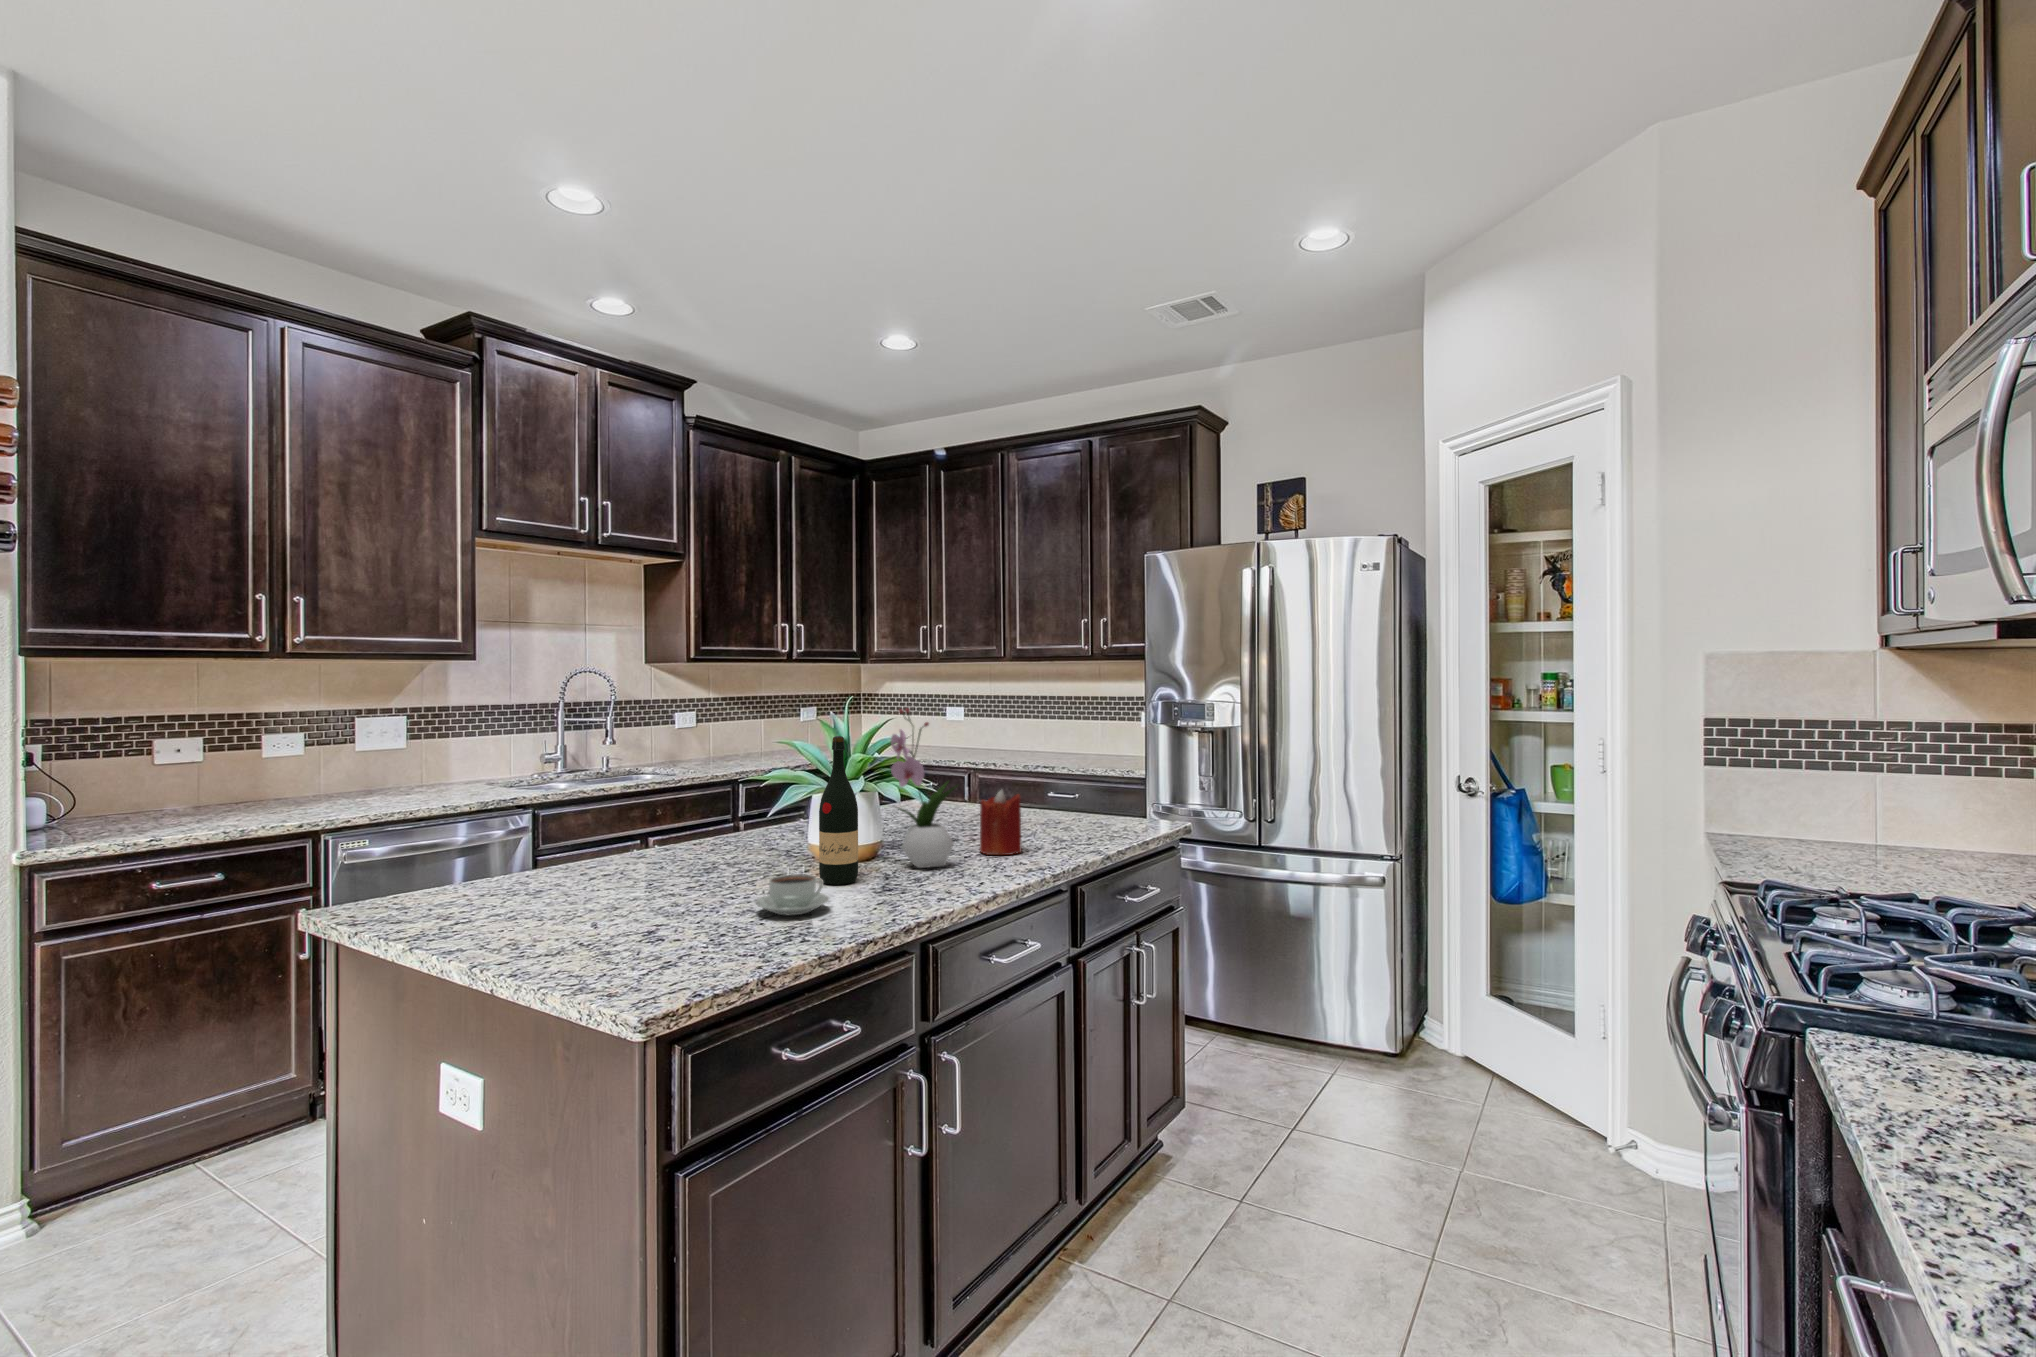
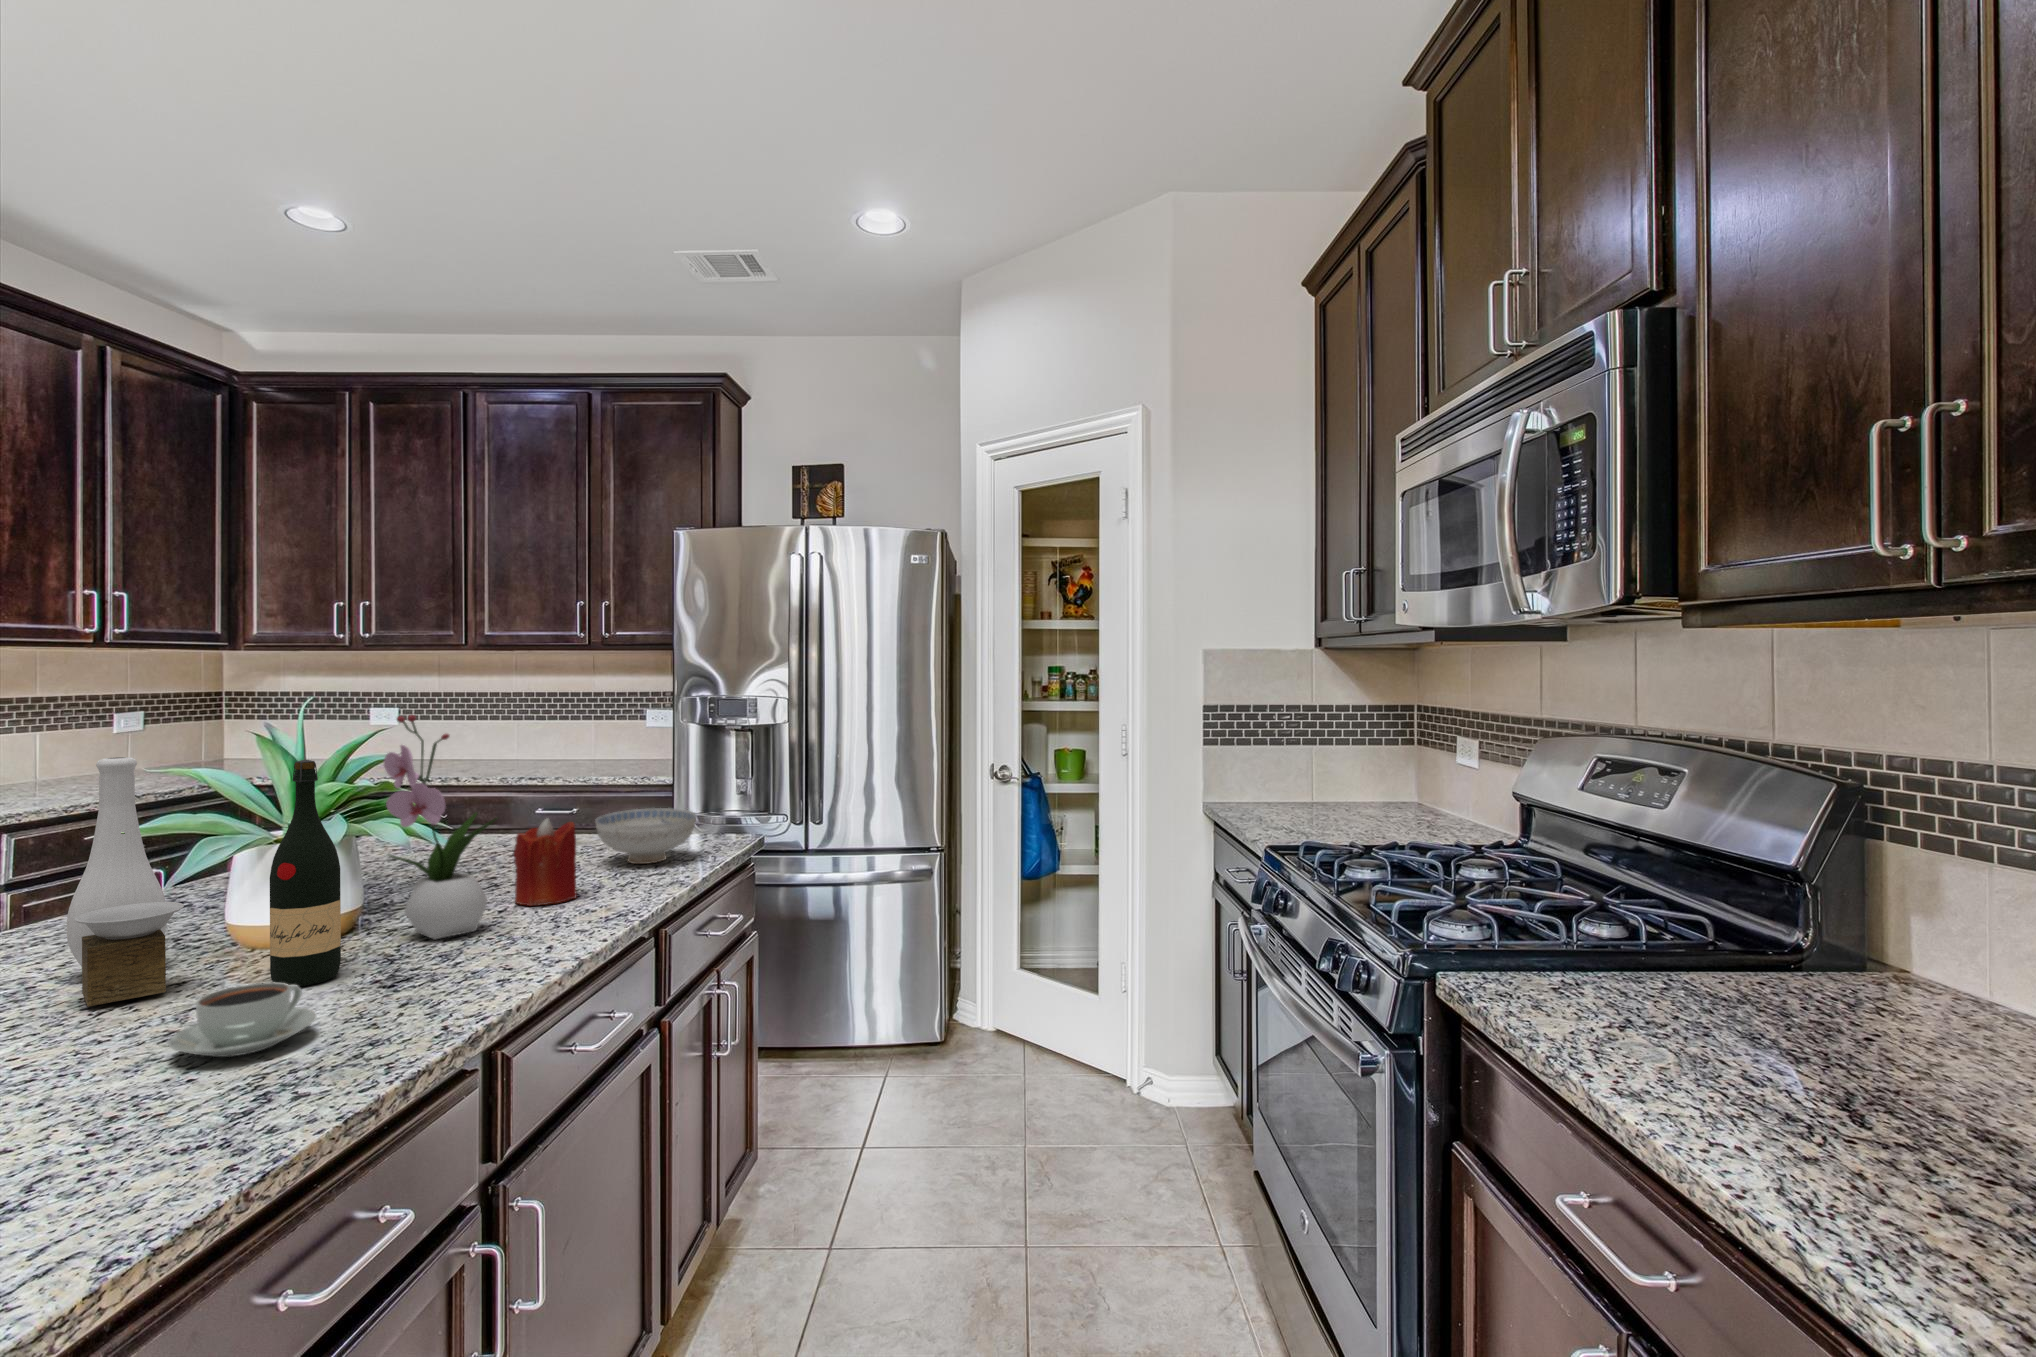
vase: none [729,731,780,880] -> present [67,757,184,1007]
ceramic bowl: none [1048,791,1126,835] -> present [595,808,696,864]

